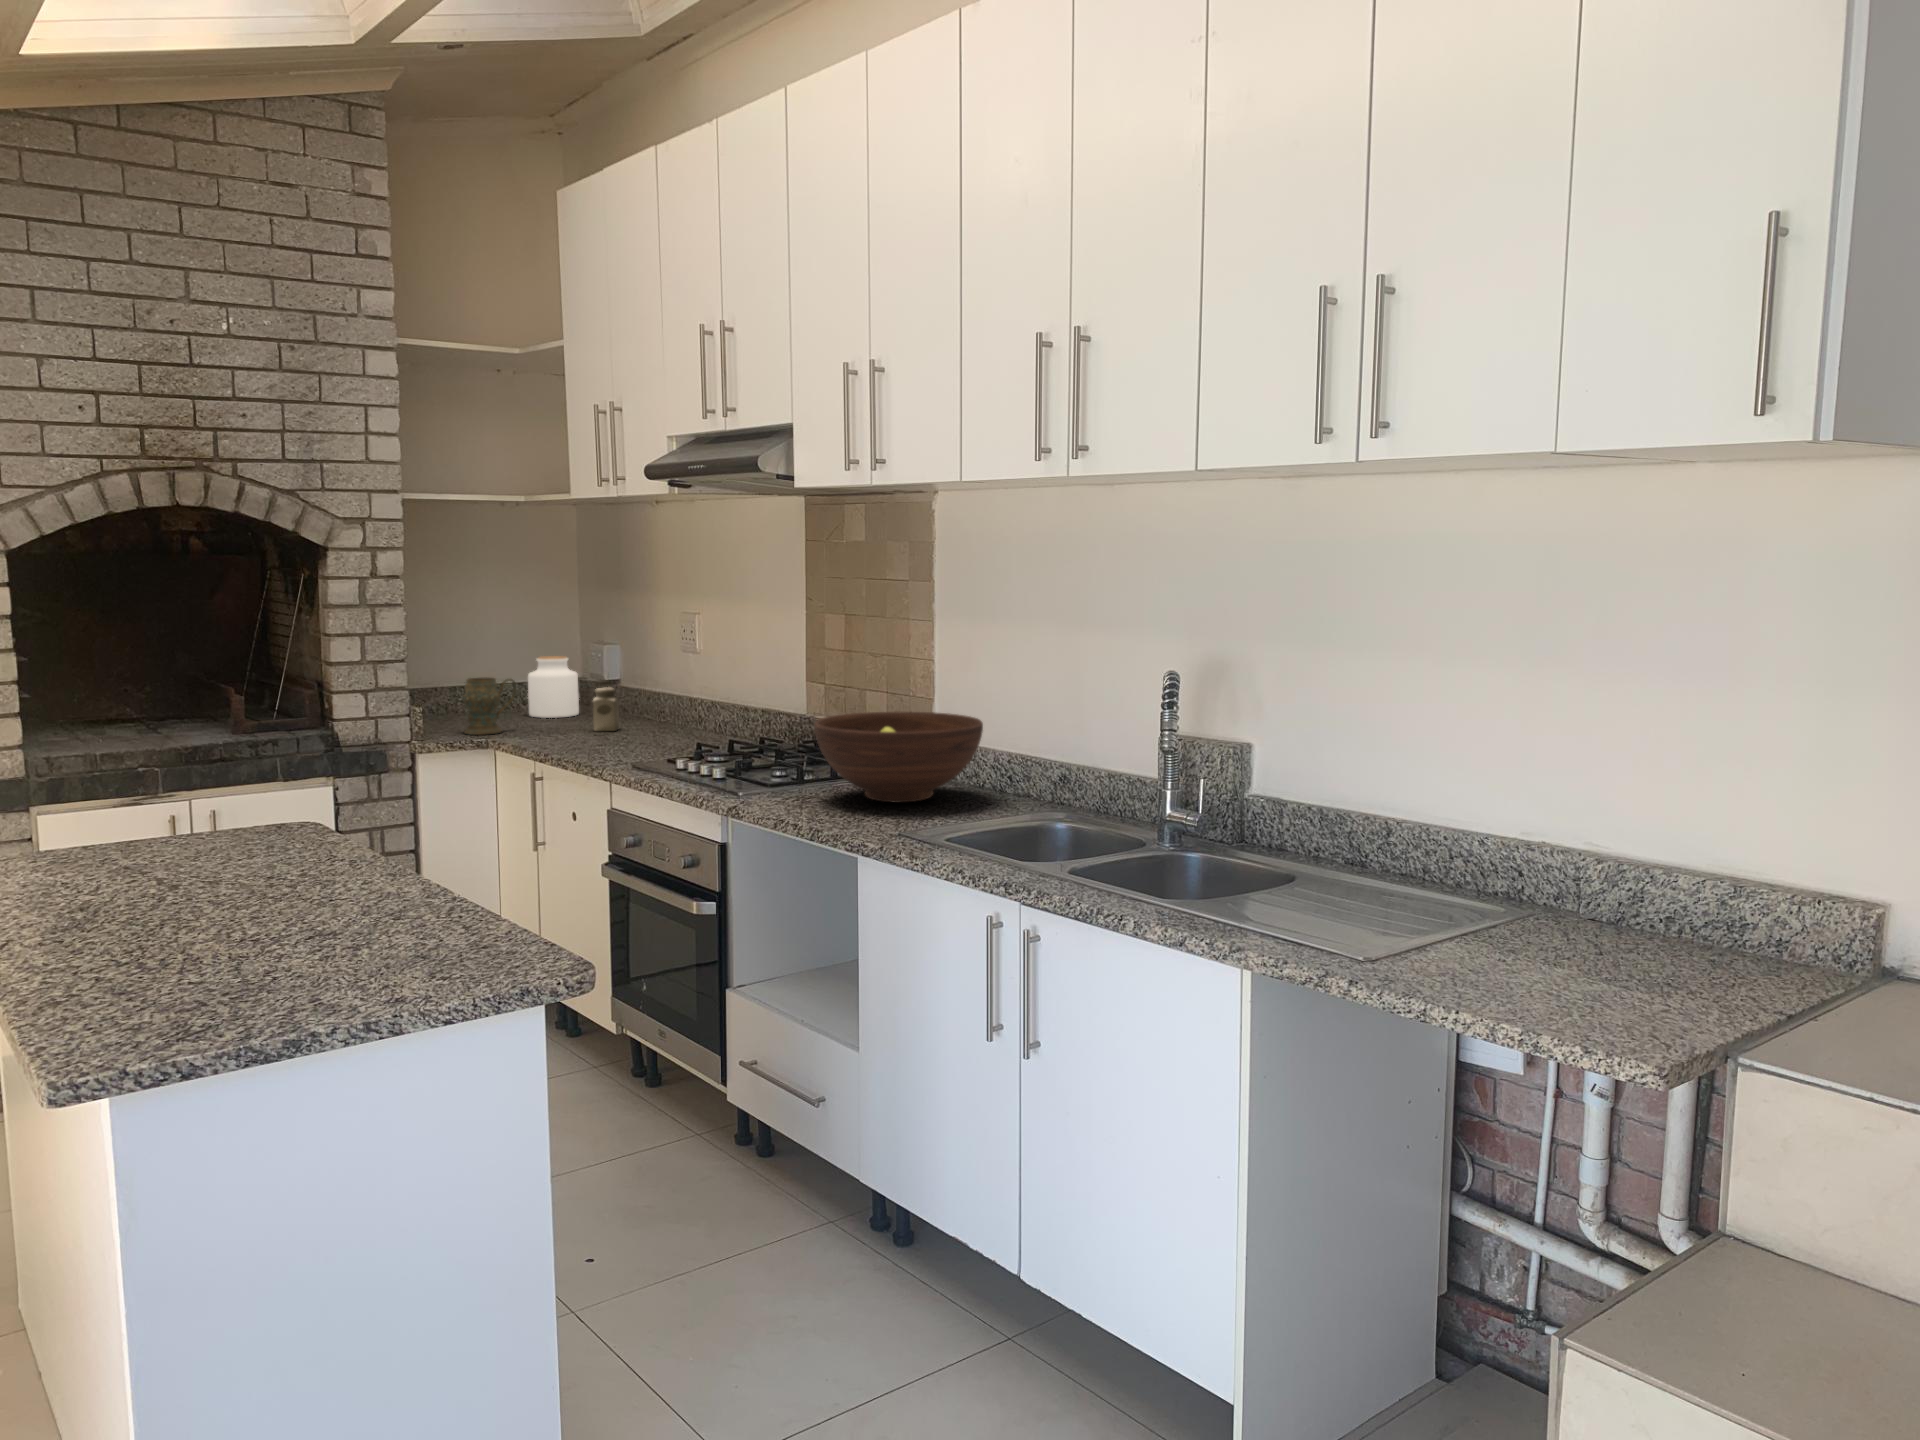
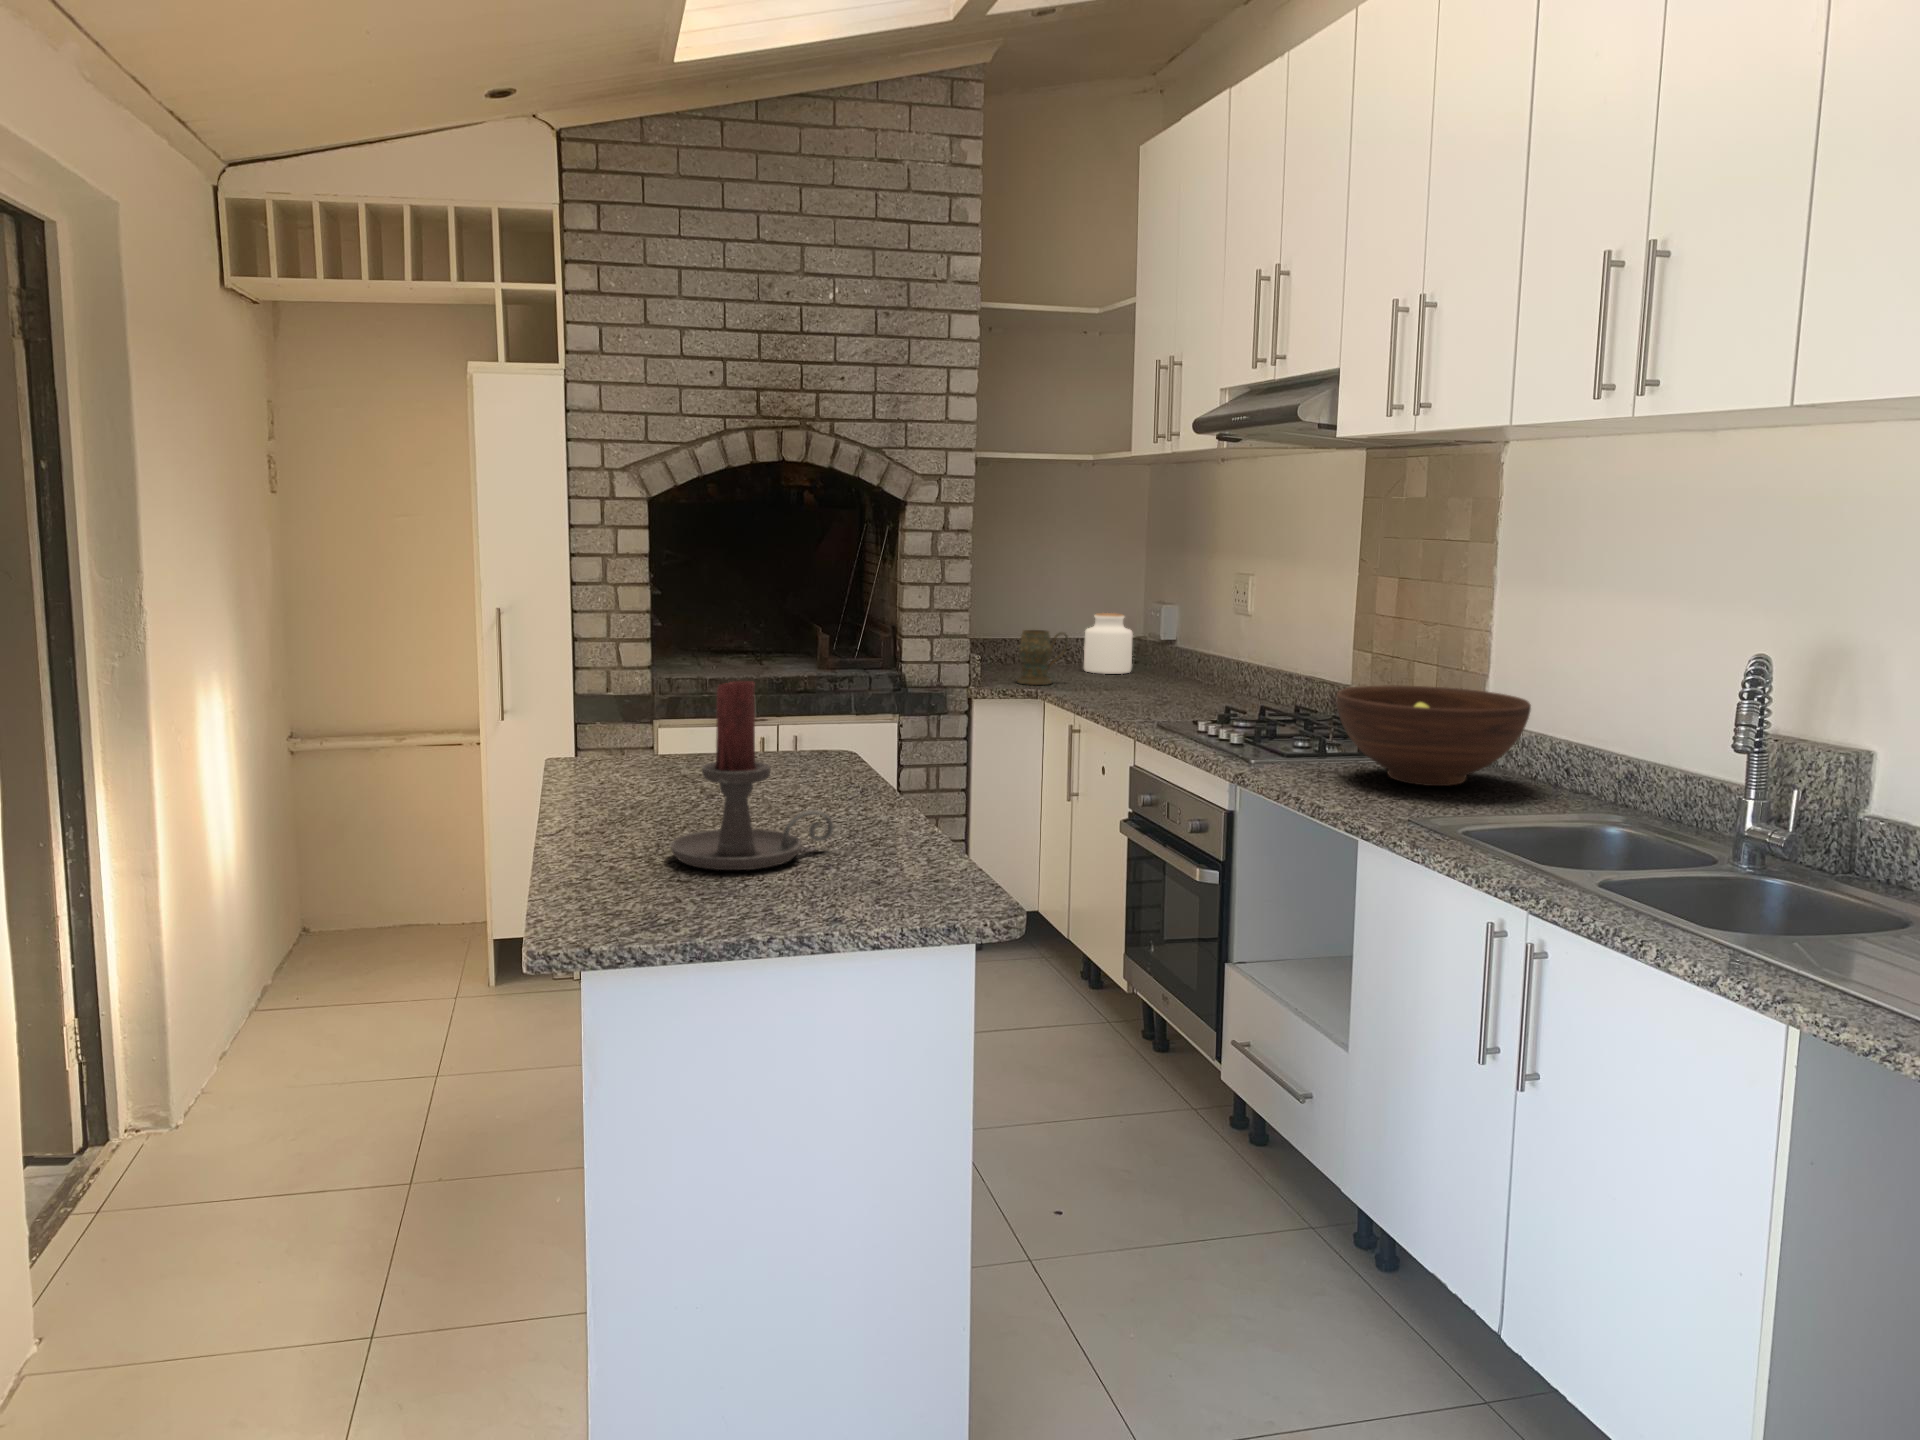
salt shaker: present [593,687,619,731] -> none [1138,646,1165,690]
candle holder: none [168,757,354,966] -> present [671,681,833,870]

